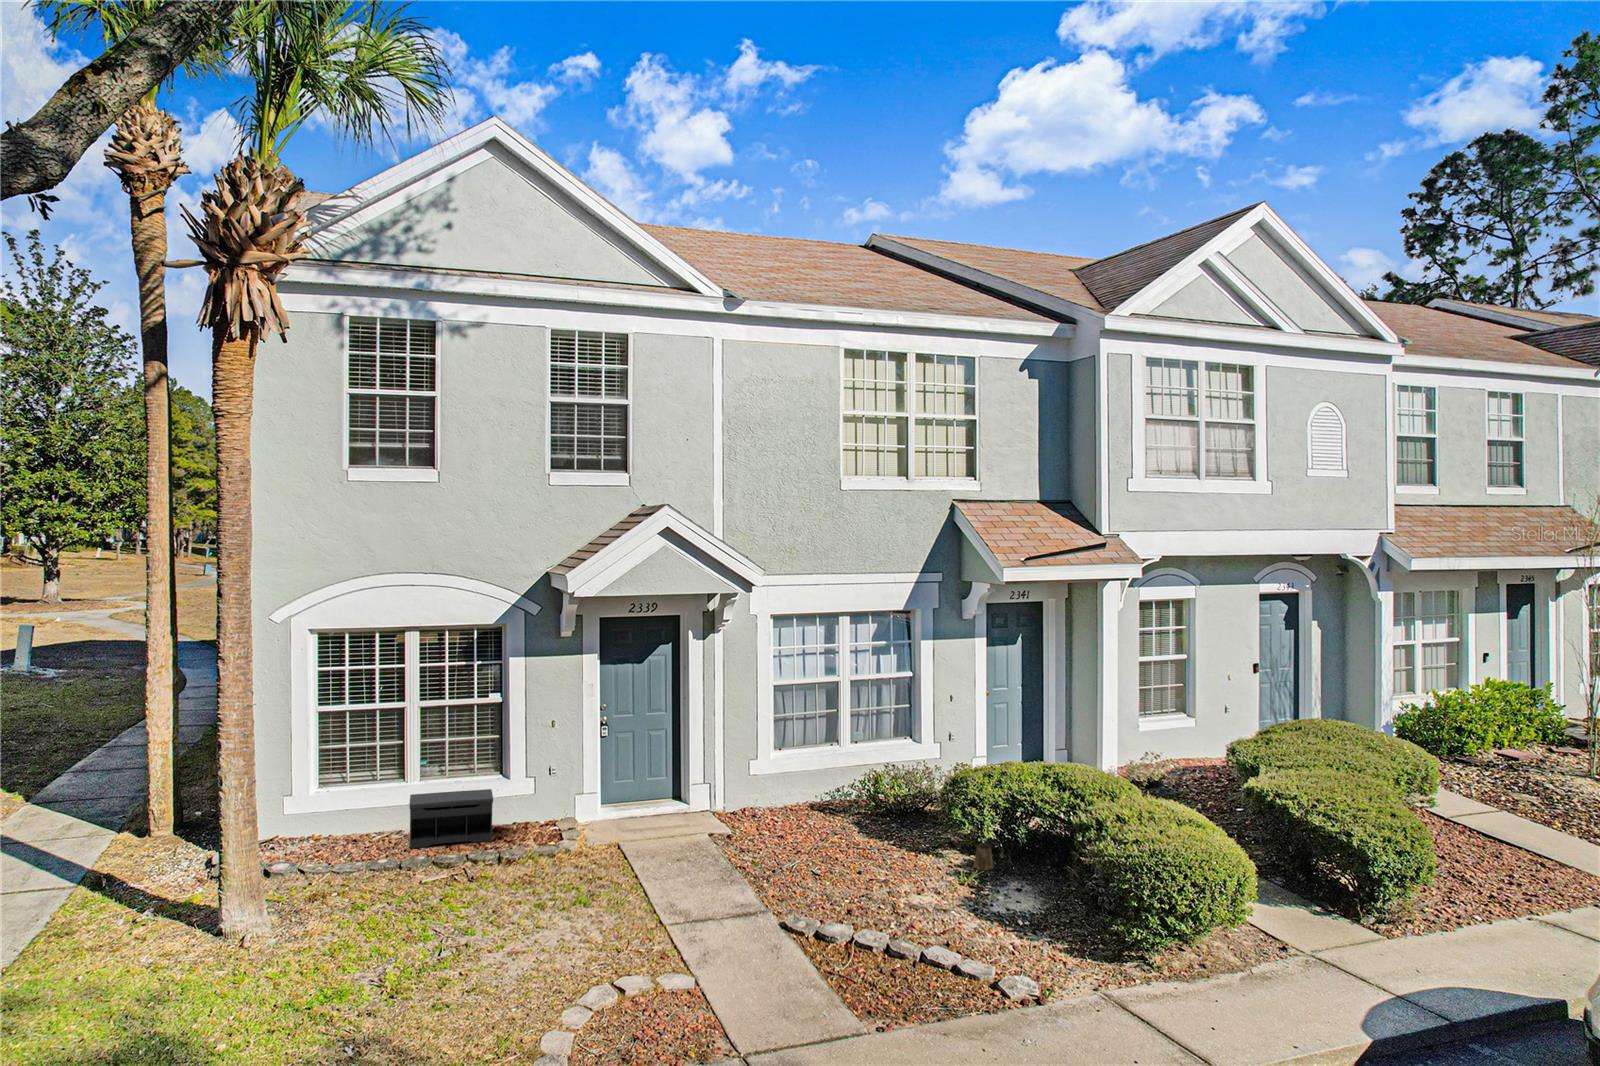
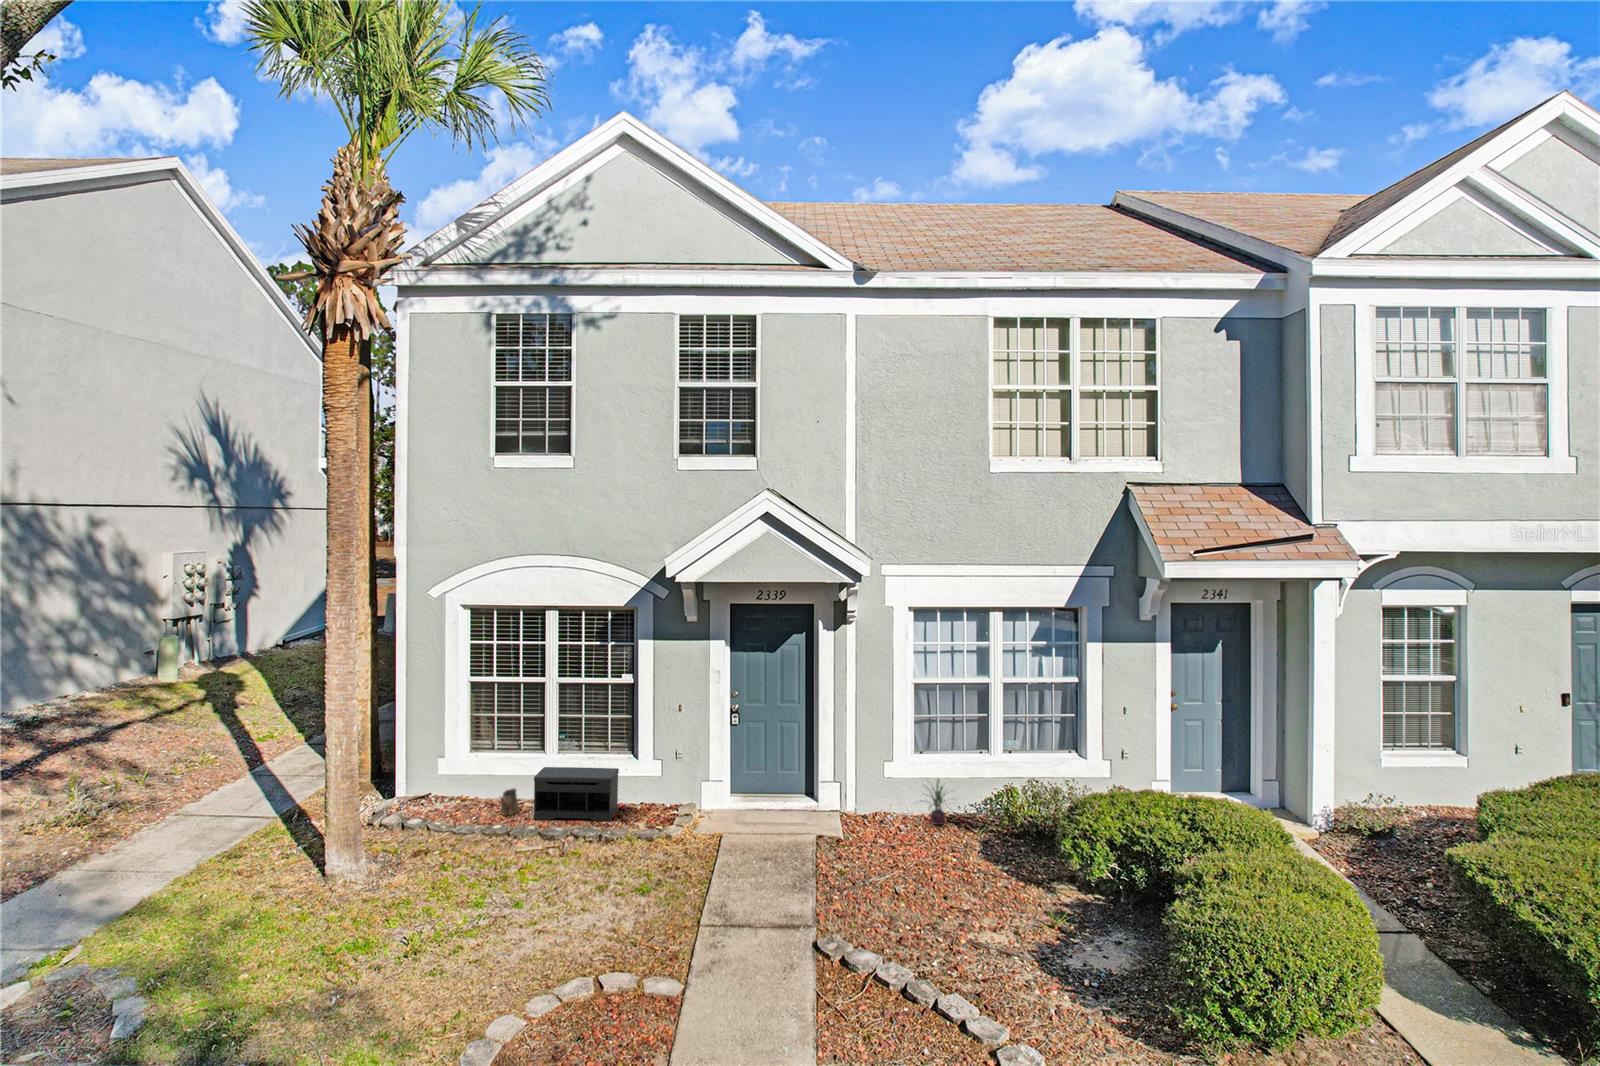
decorative plant: none [781,771,820,814] -> present [921,779,951,825]
watering can: present [973,843,994,871] -> present [500,788,520,816]

